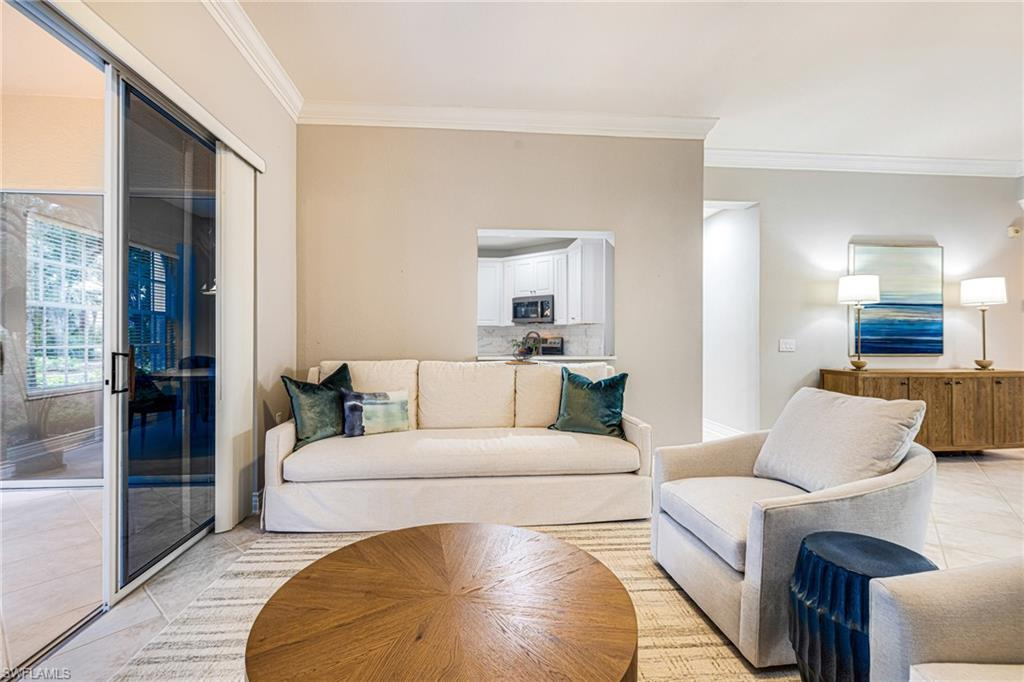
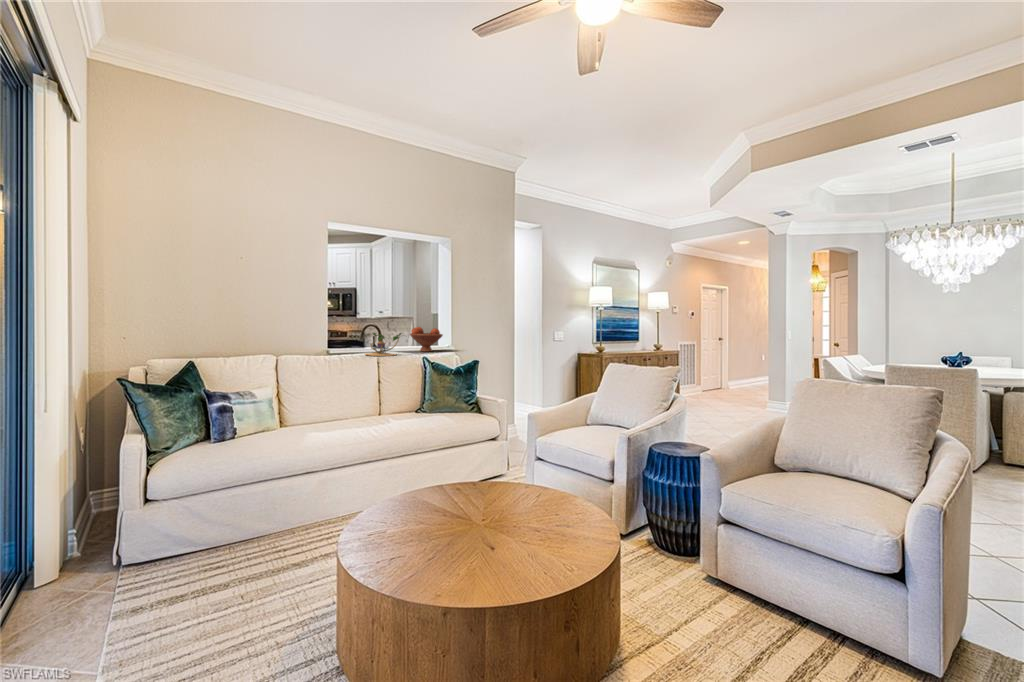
fruit bowl: none [560,334,597,361] -> present [410,327,443,352]

